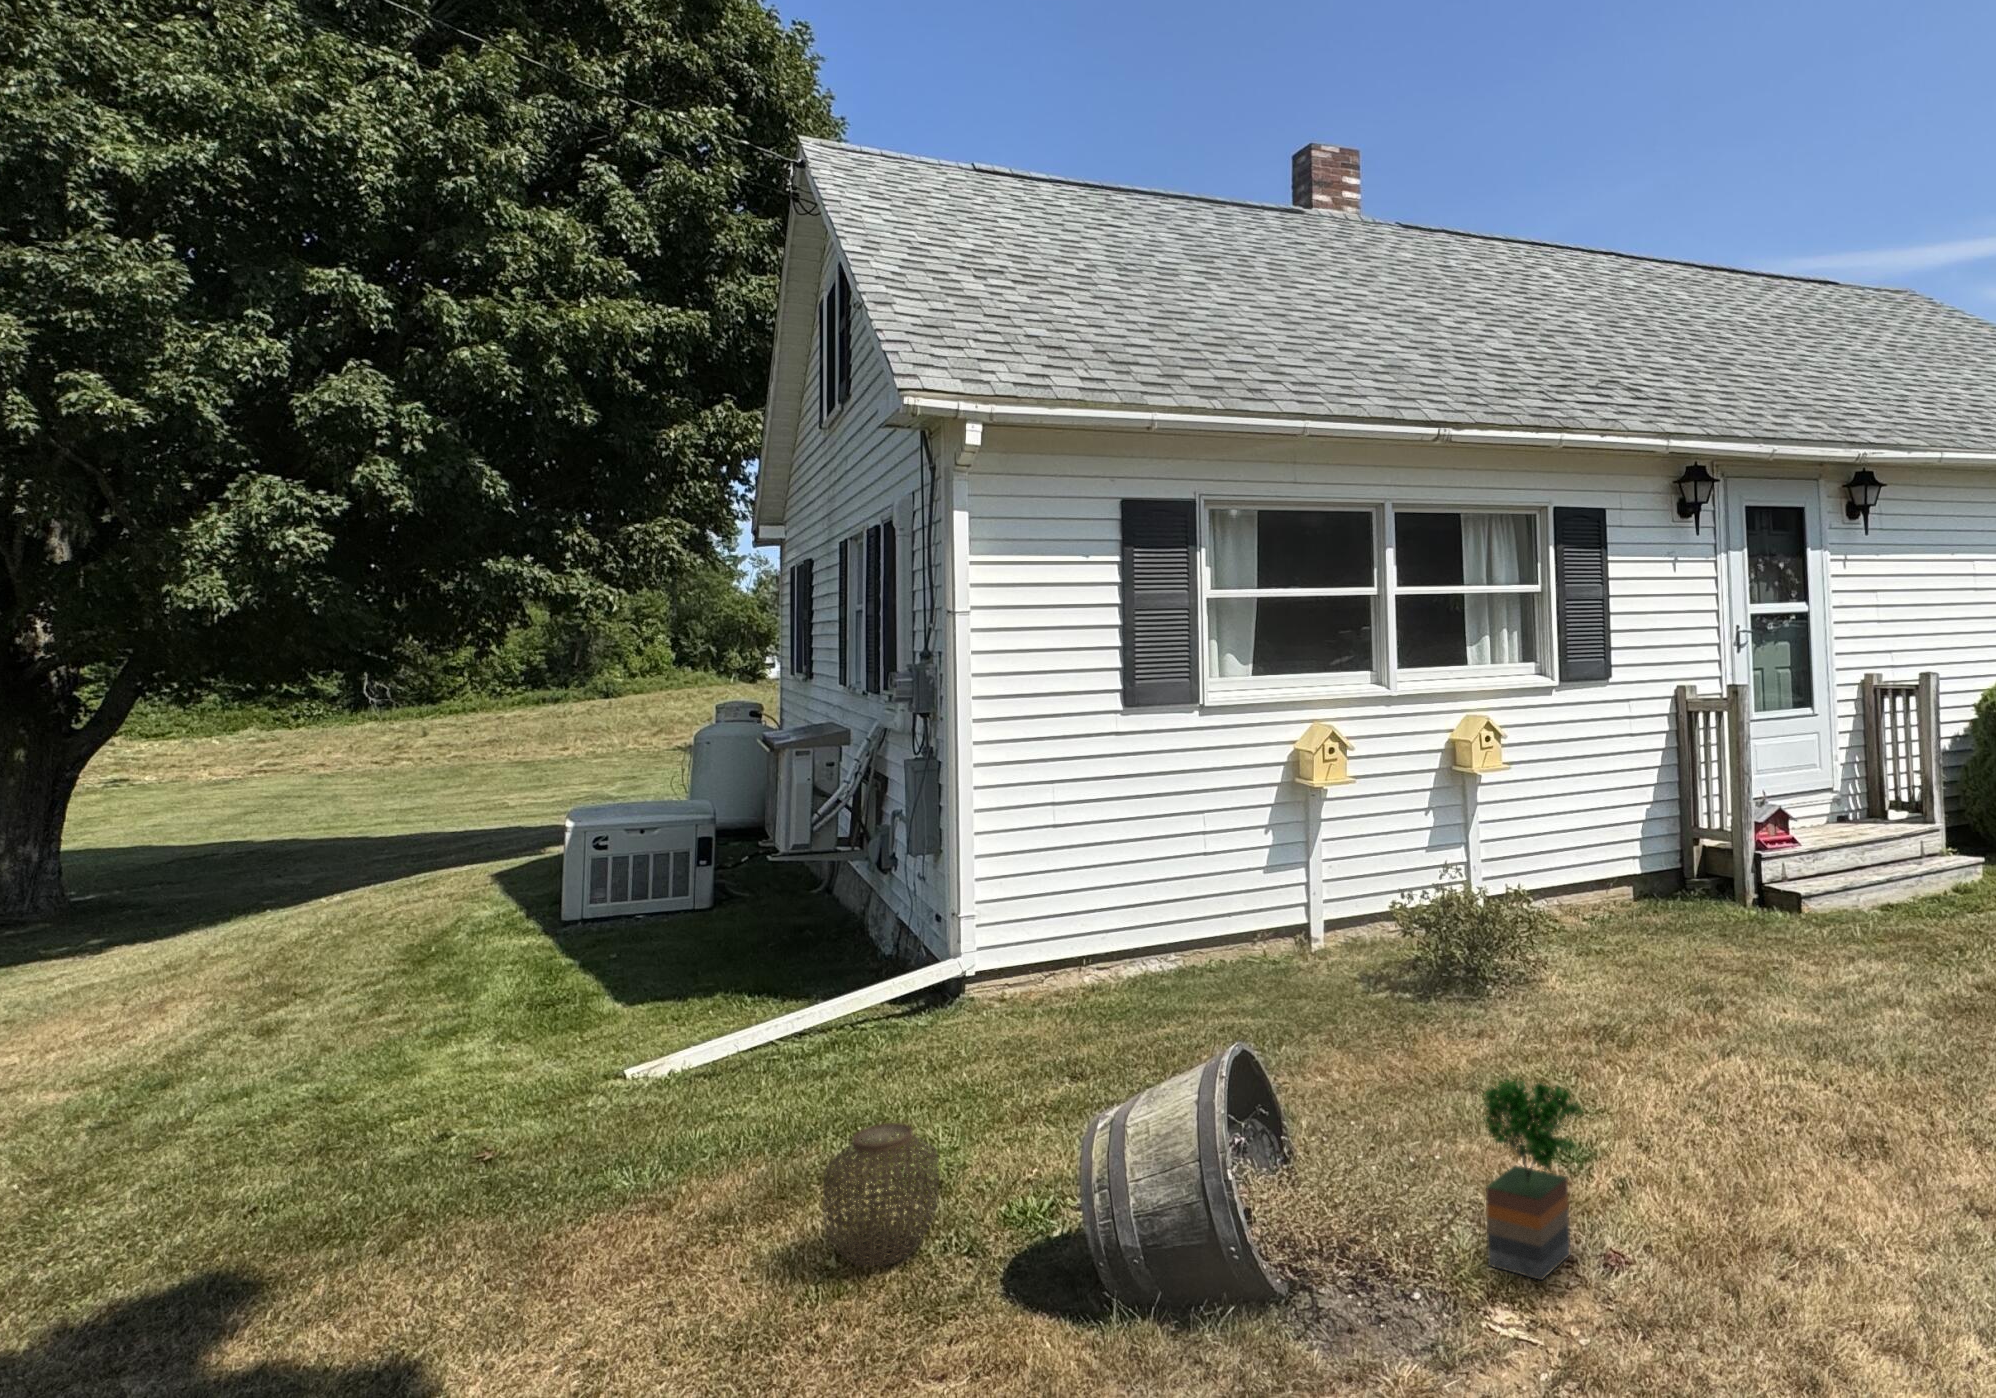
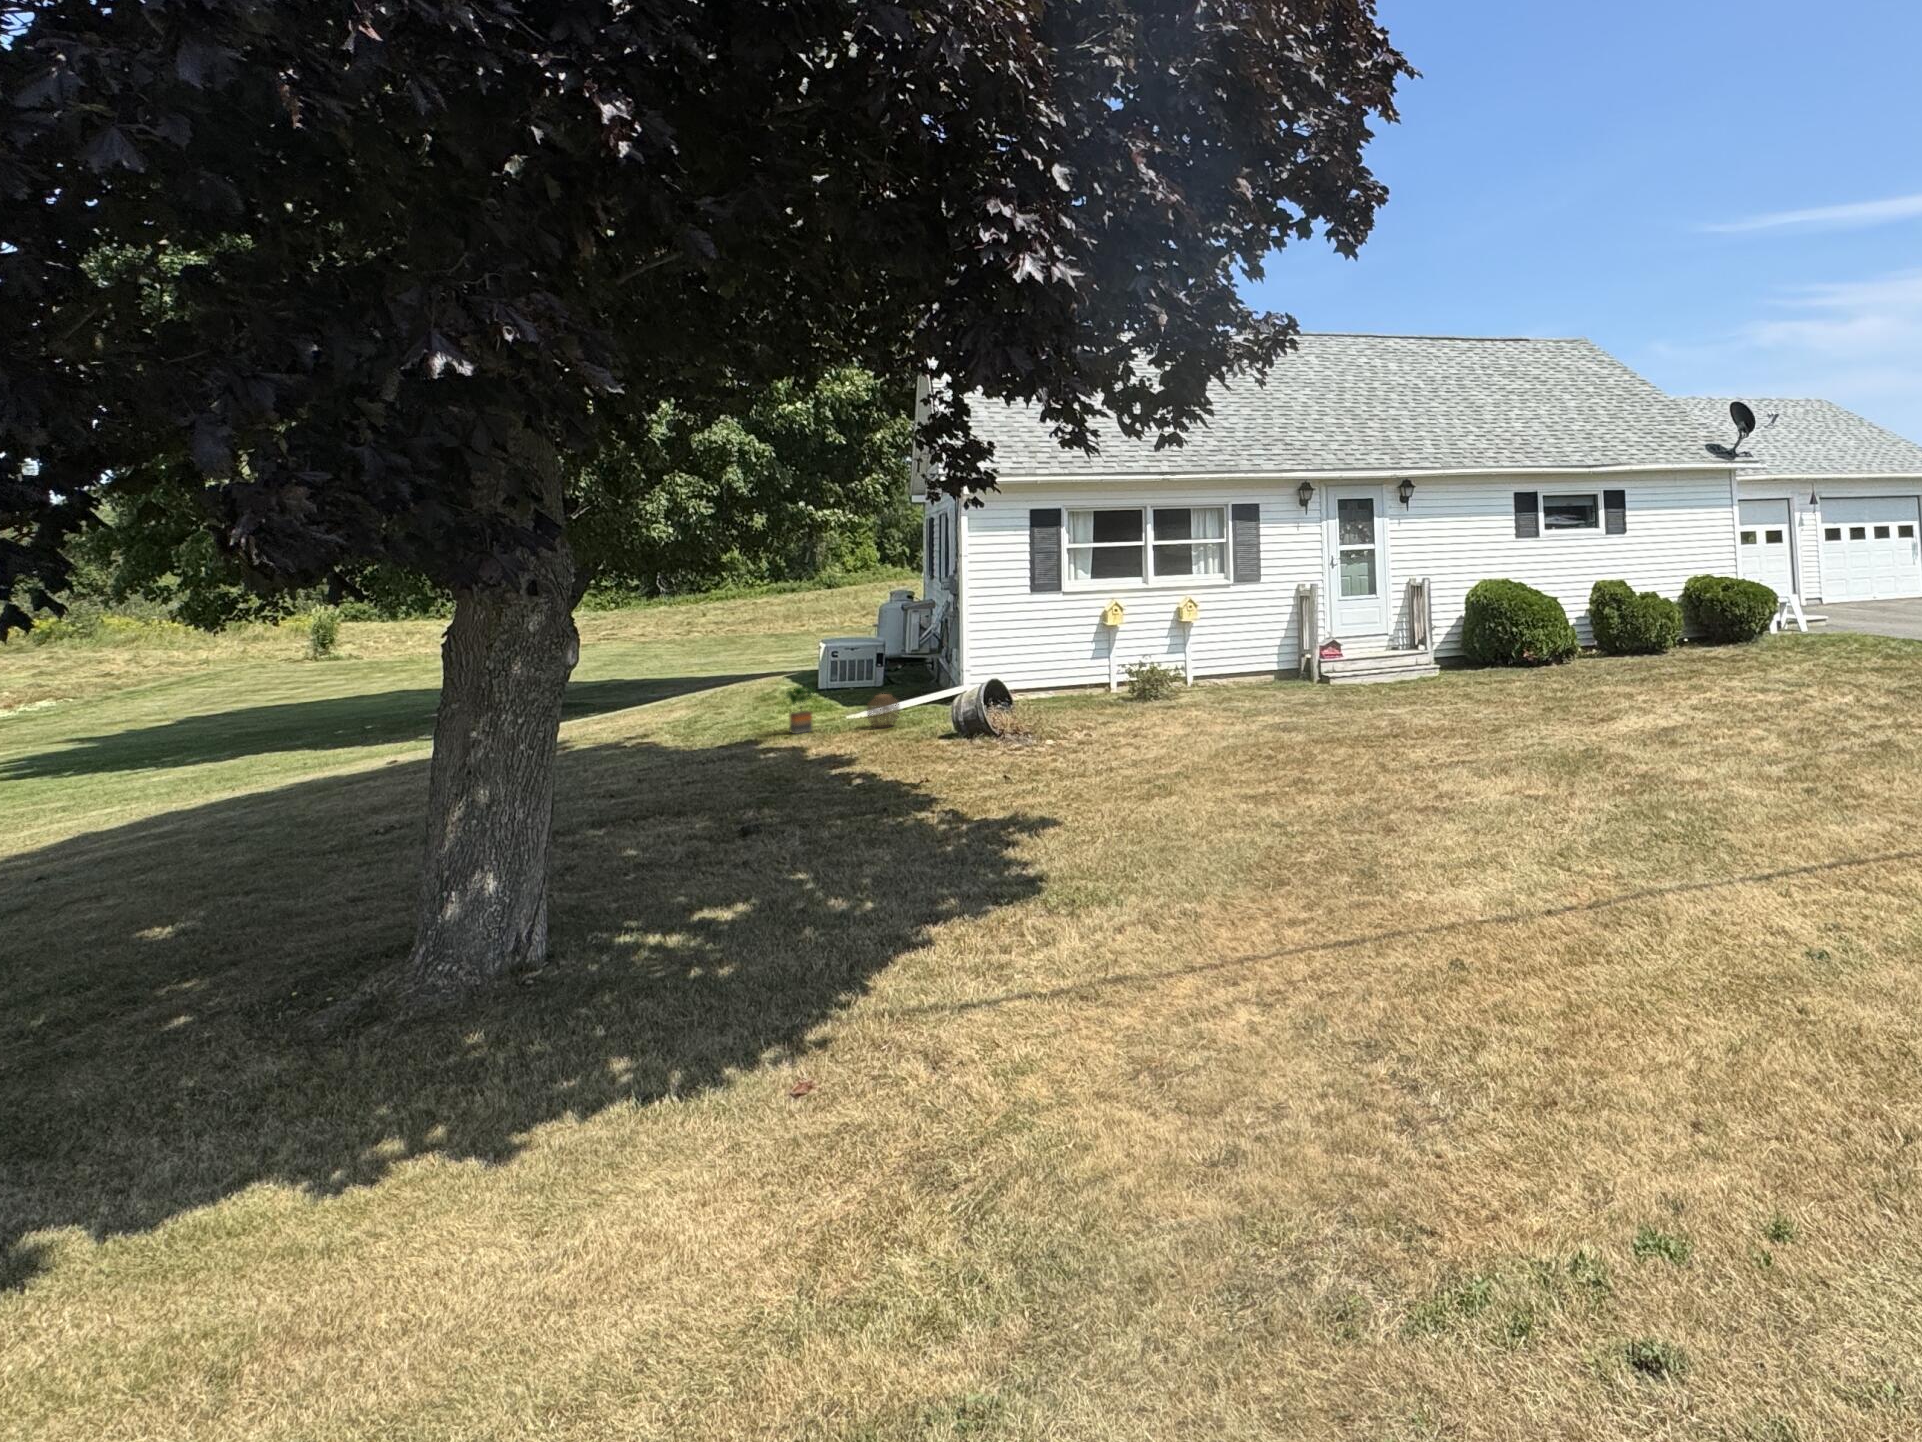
potted tree: present [1484,1080,1583,1280] -> present [786,687,817,734]

